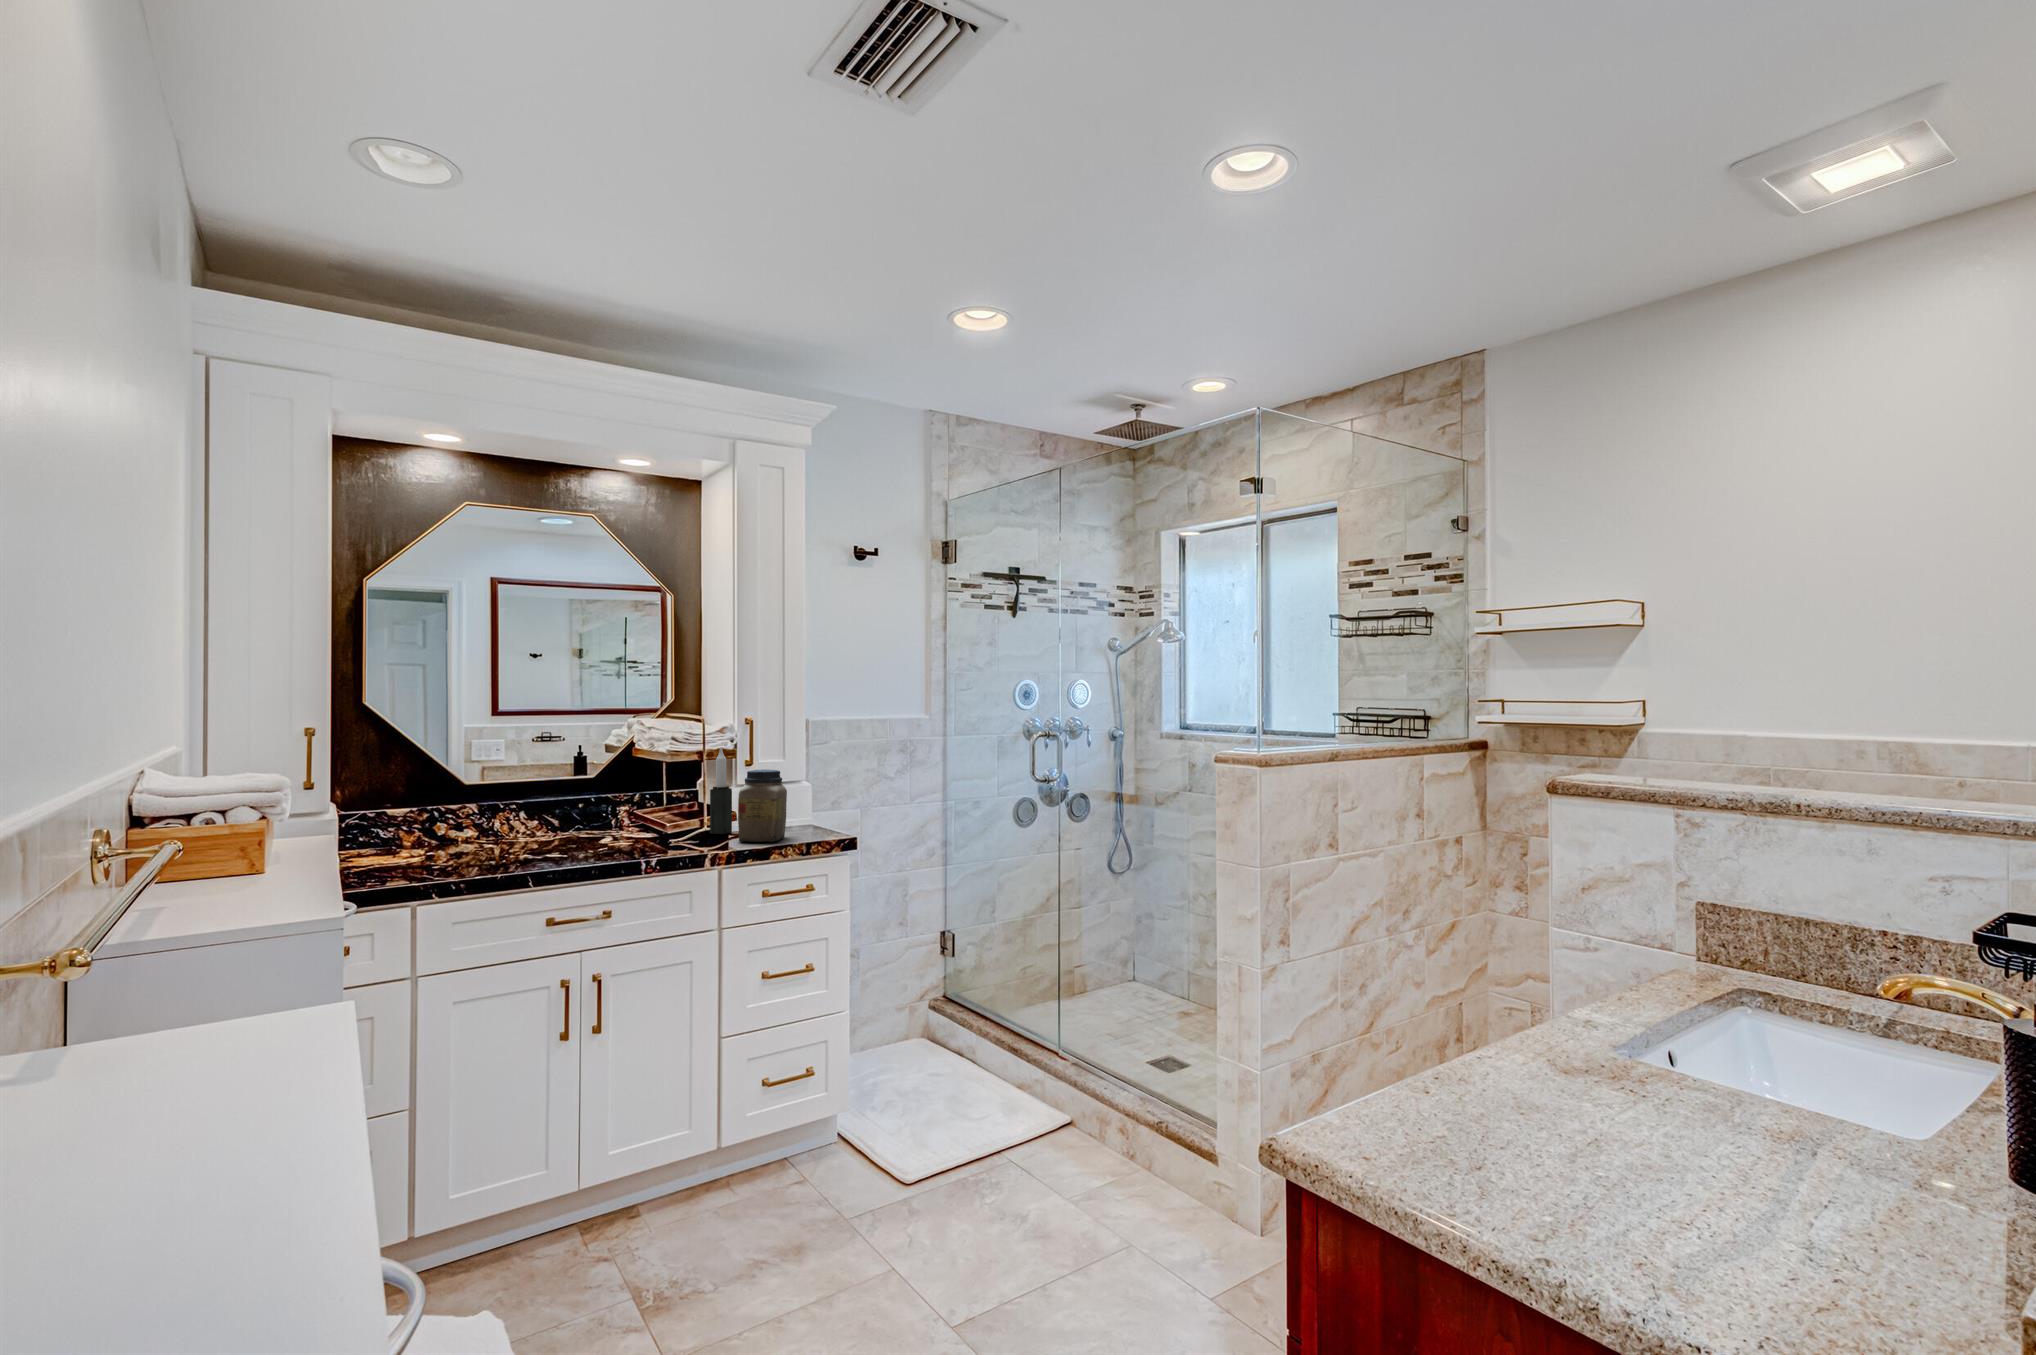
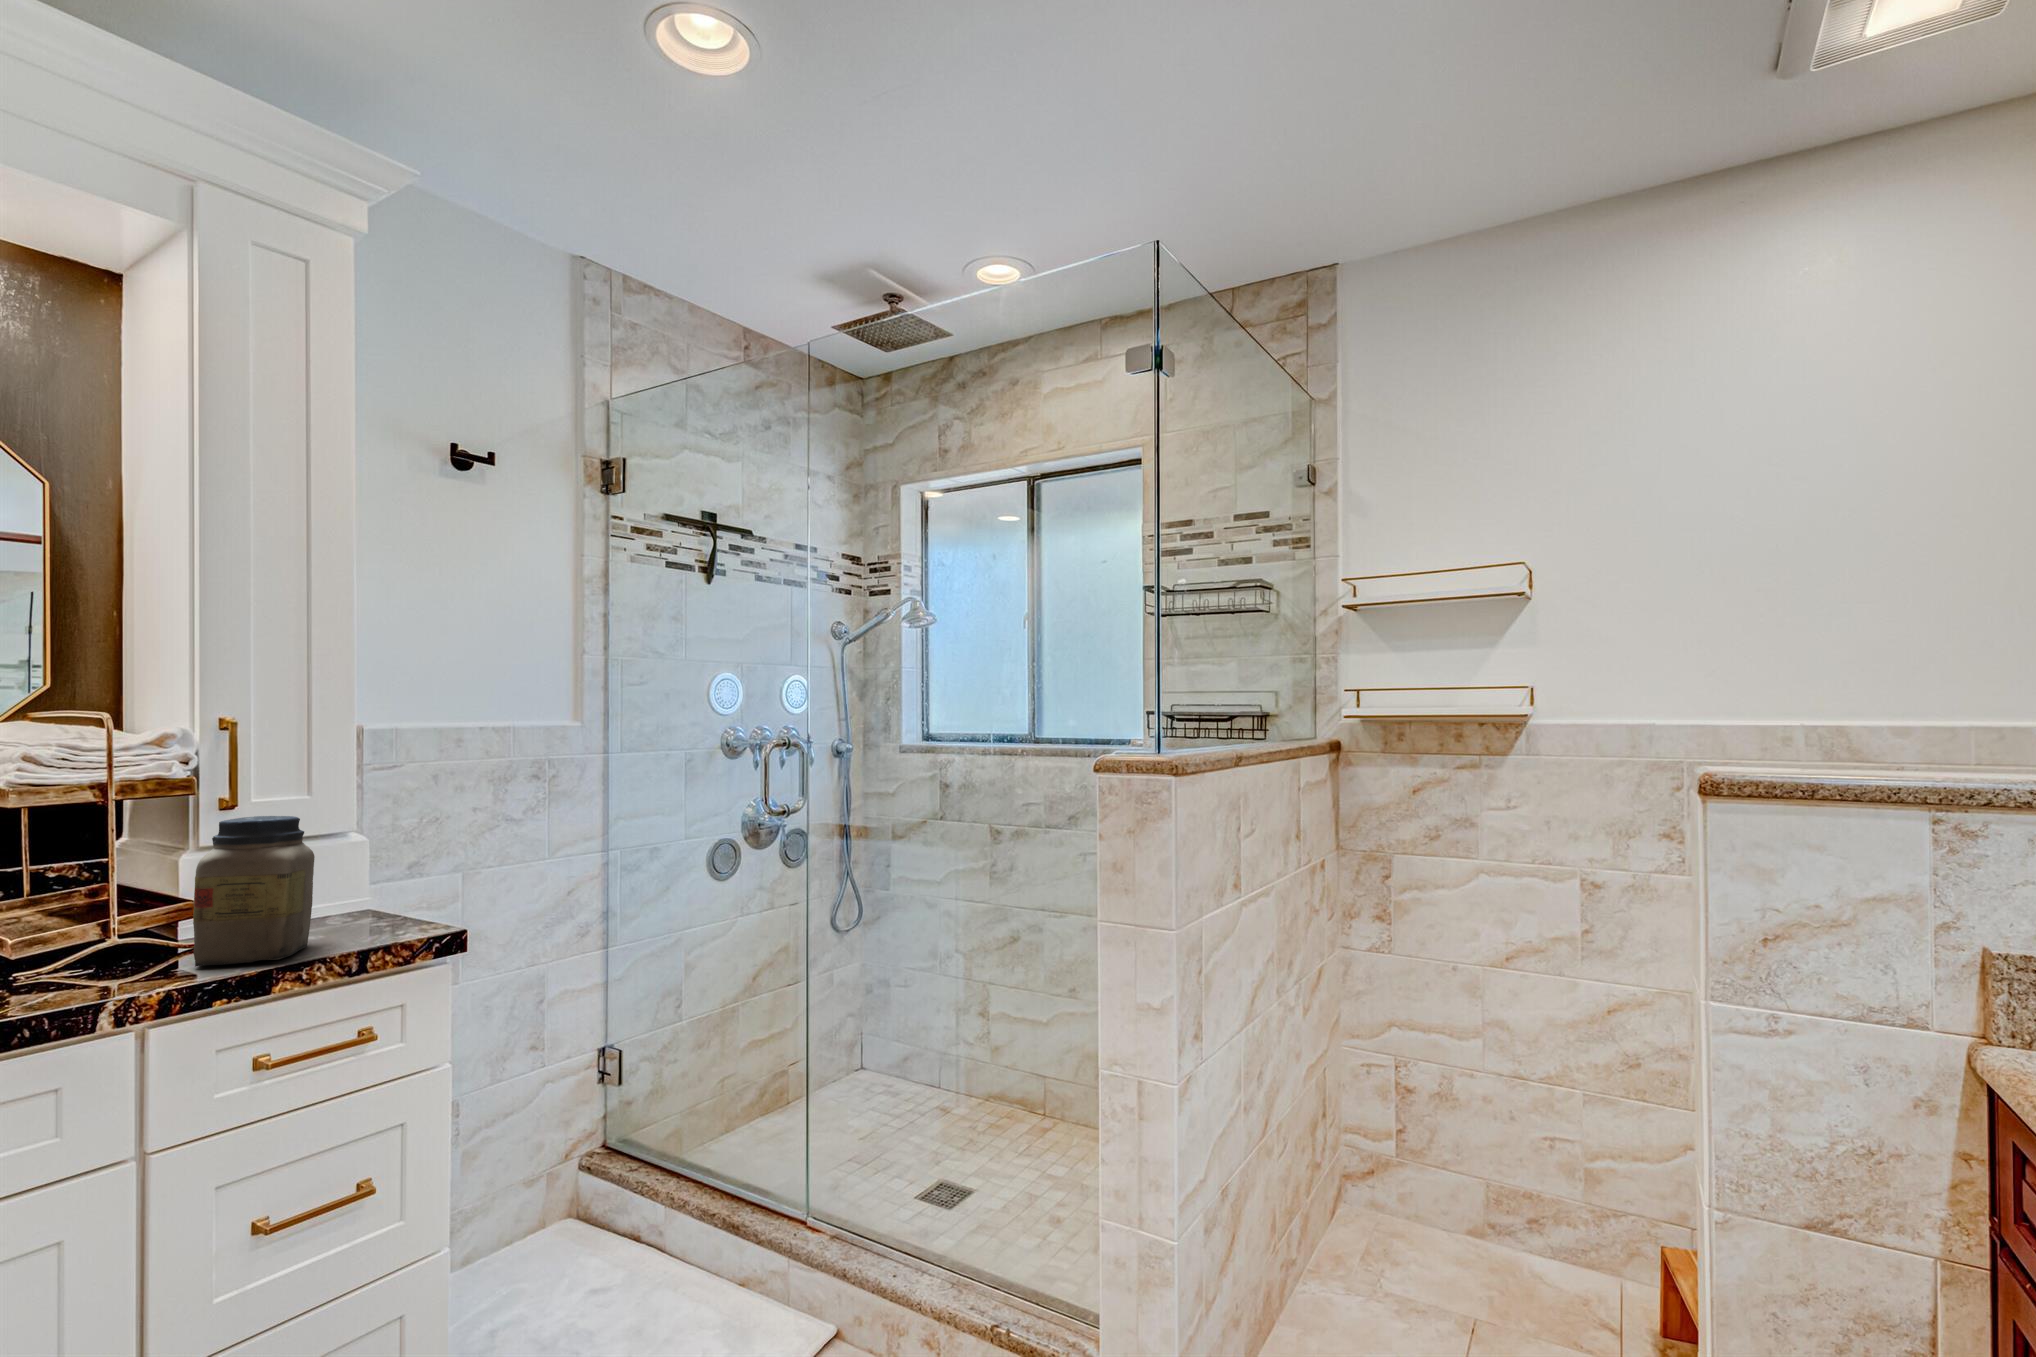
candle: present [710,747,732,834] -> none [124,776,183,952]

